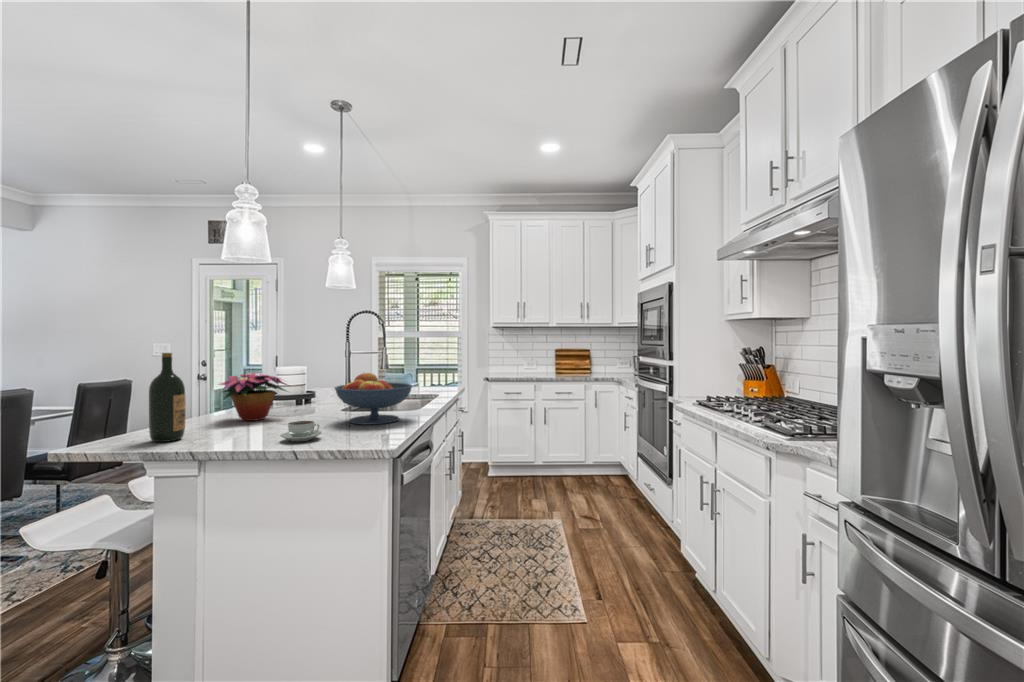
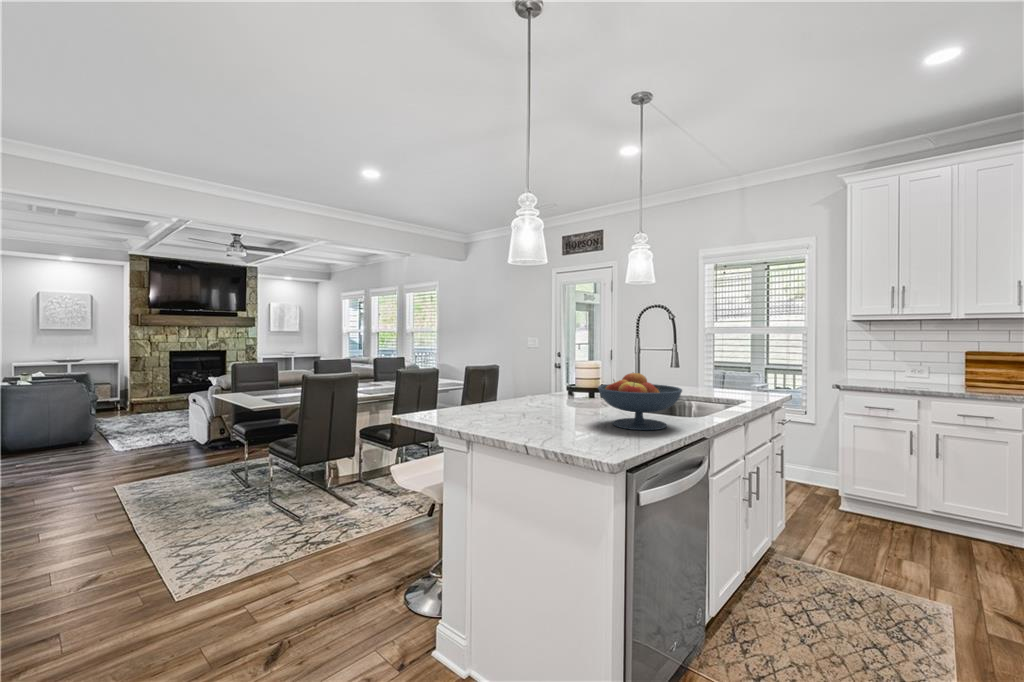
wine bottle: present [149,353,186,442] -> none [452,348,476,421]
flower arrangement: present [219,373,287,421] -> none [510,366,573,410]
coffee cup: present [280,421,322,442] -> none [533,417,570,438]

